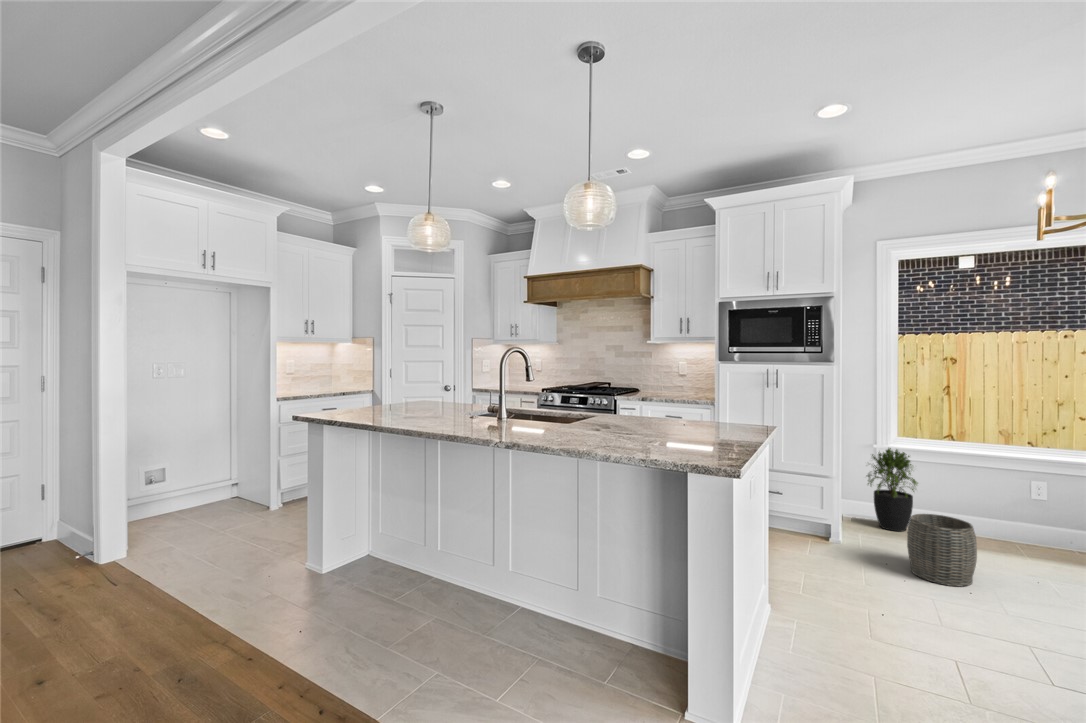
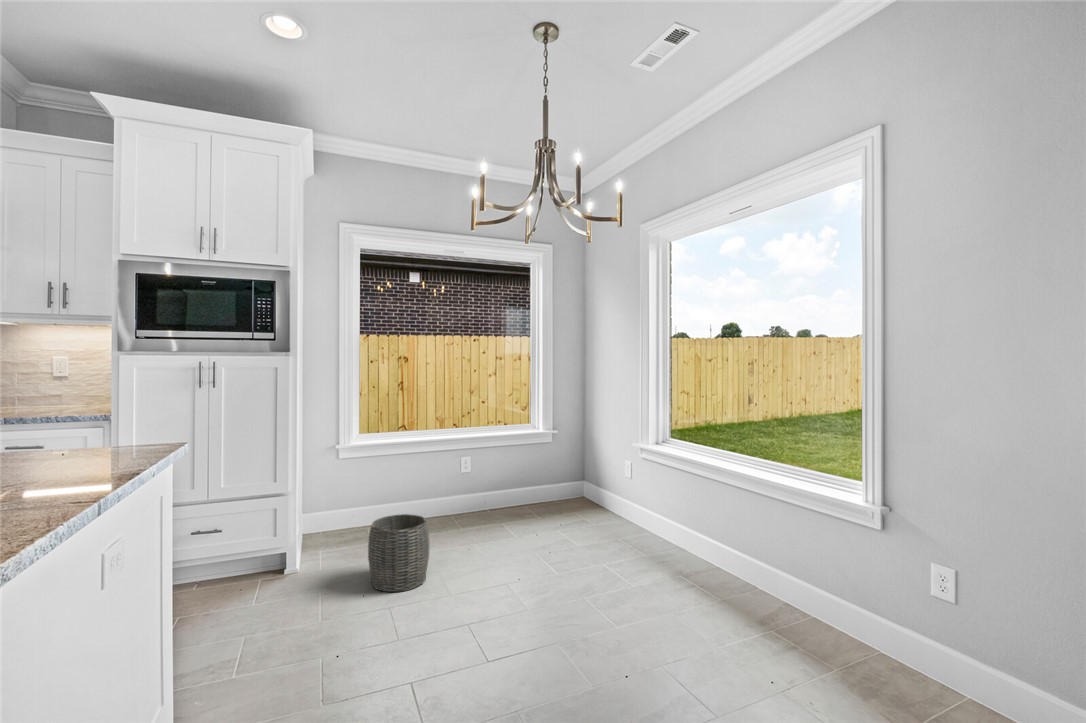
potted plant: present [867,448,918,531] -> none [322,448,379,540]

